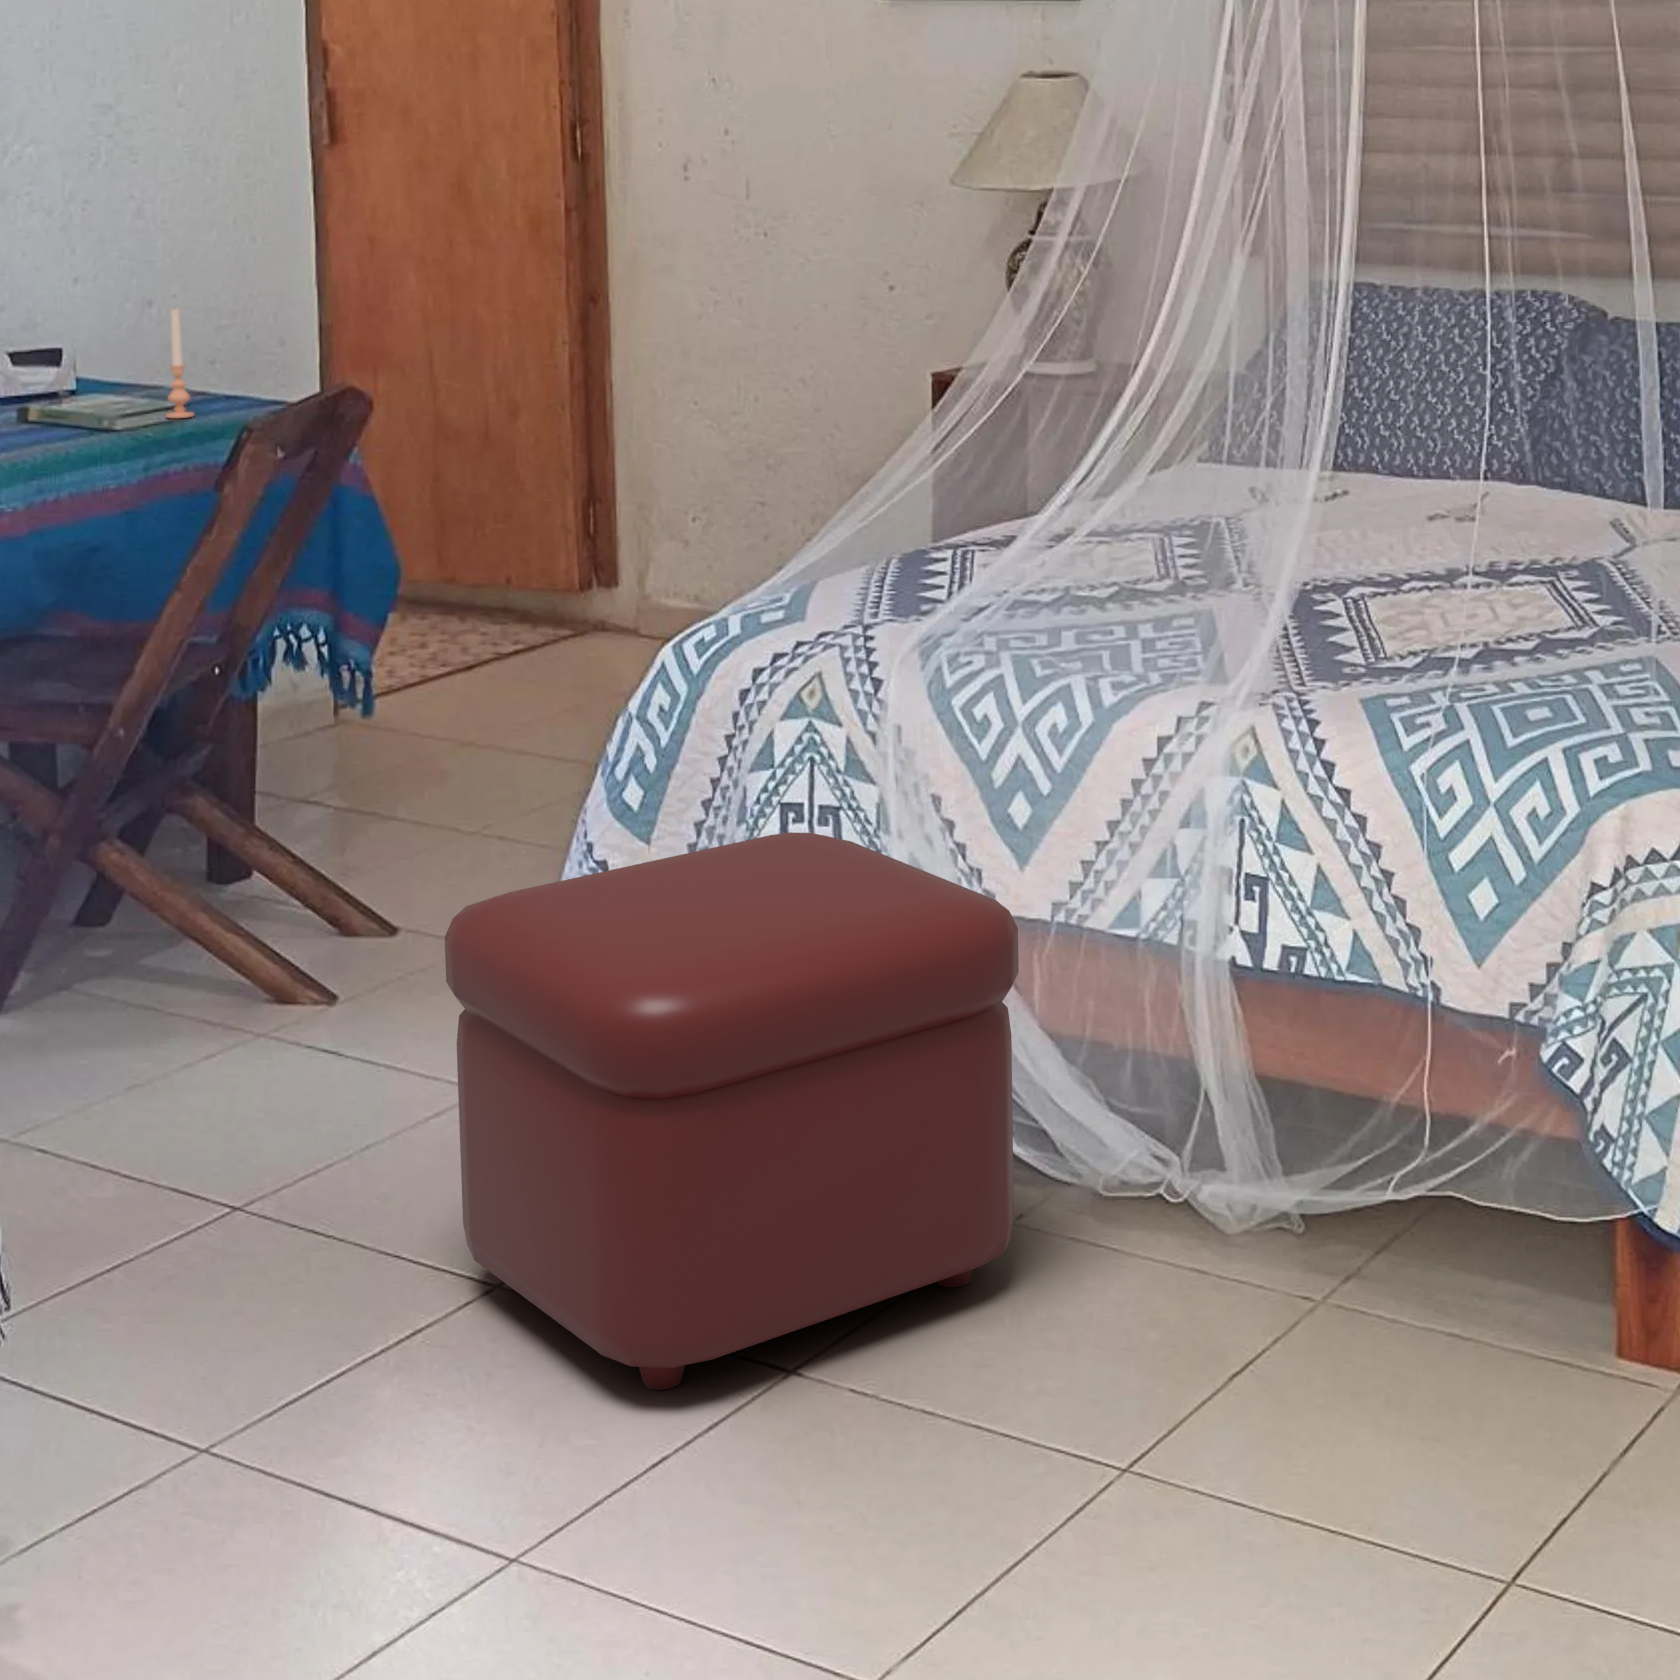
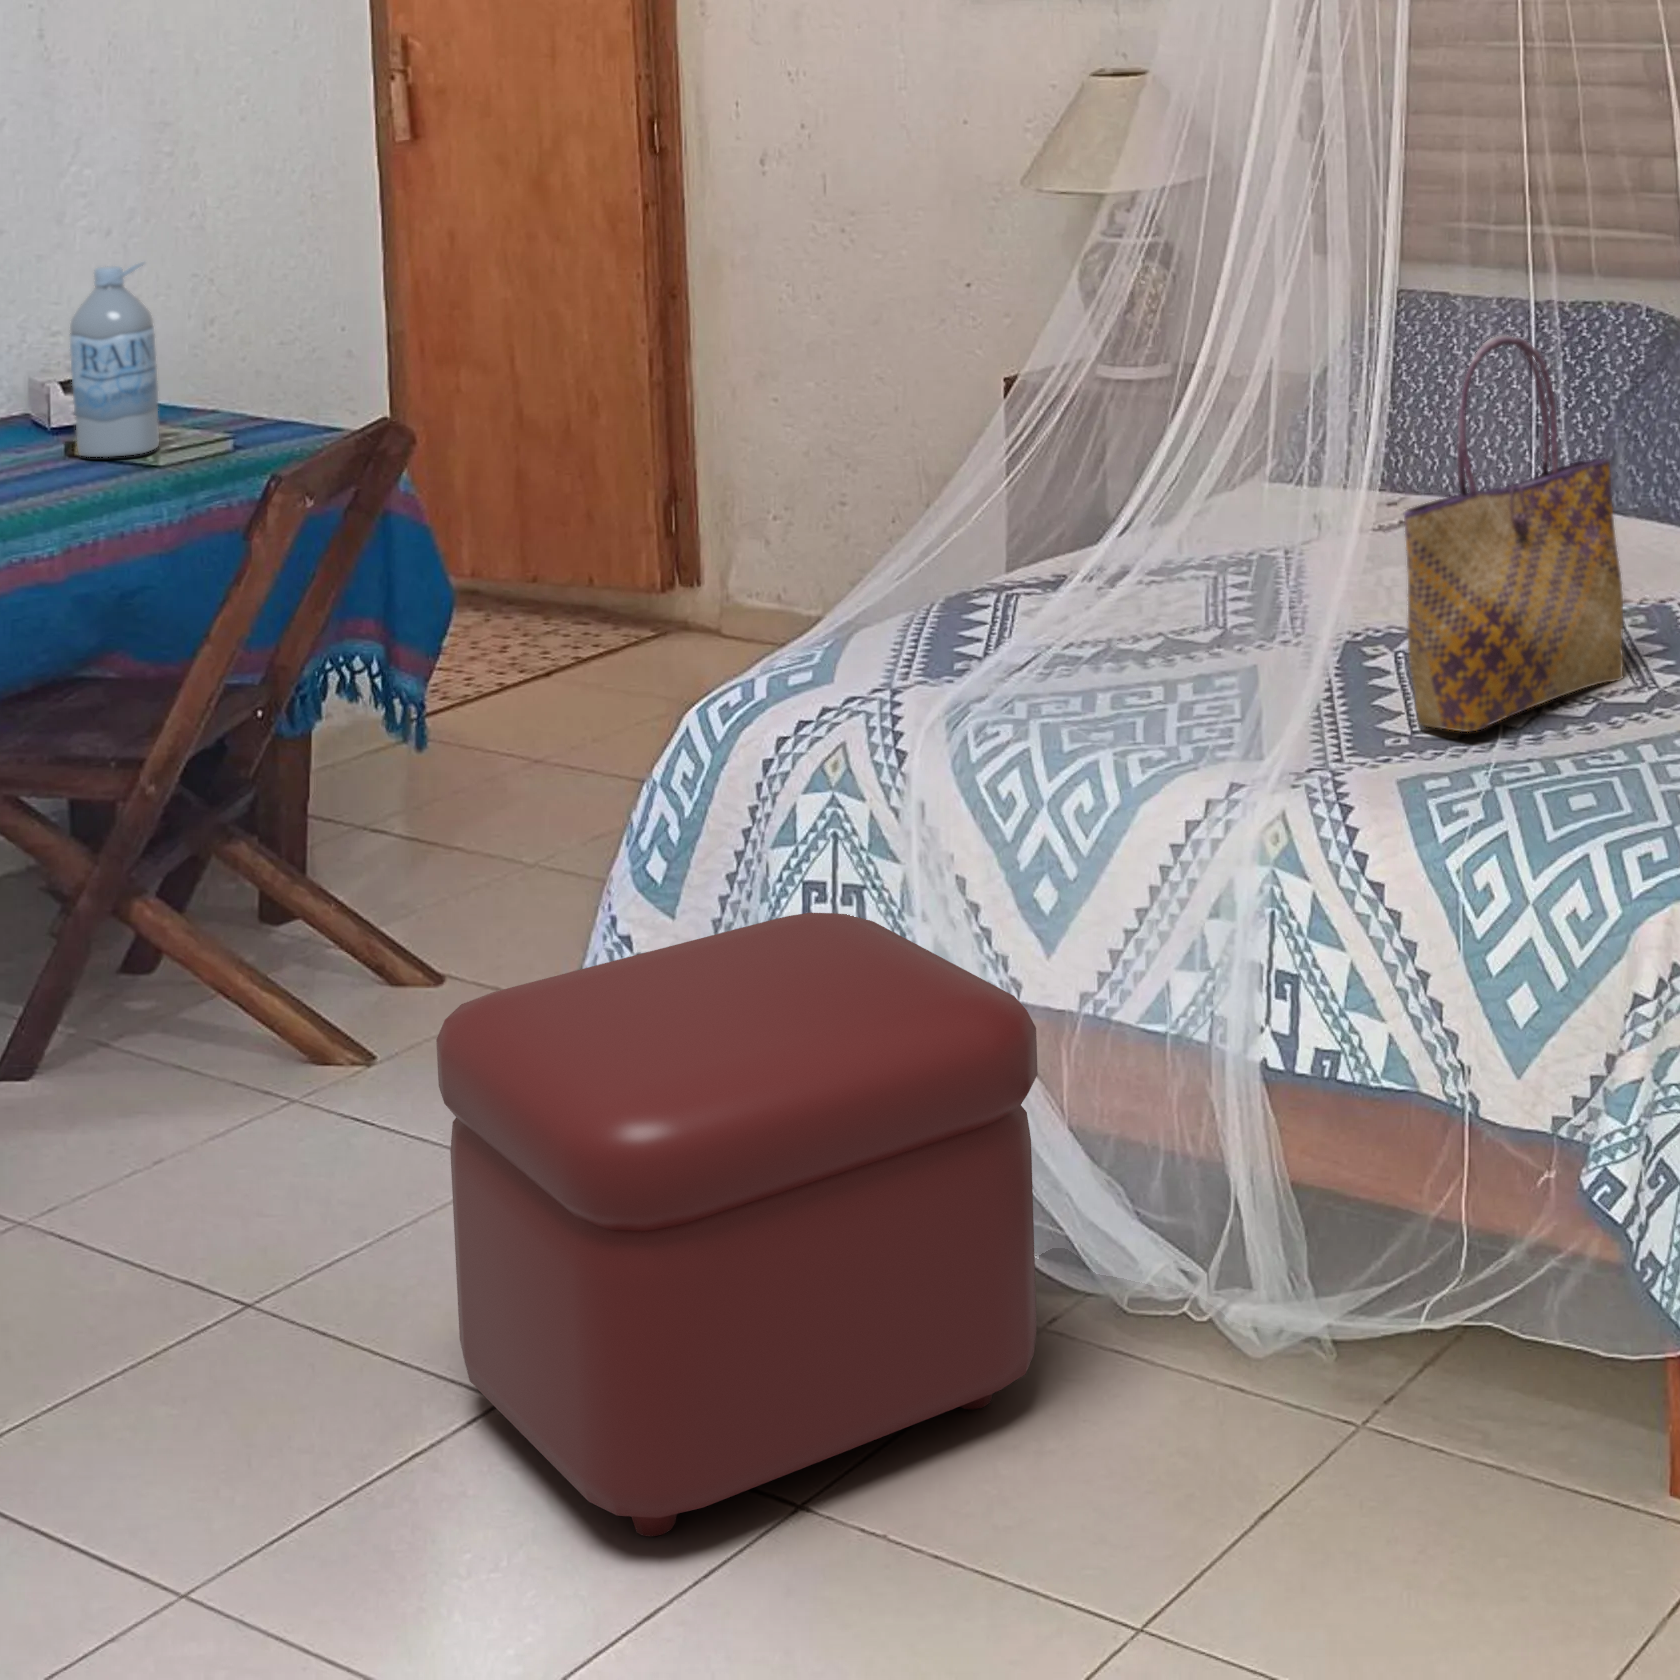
water bottle: none [24,231,112,425] -> present [70,262,159,457]
tote bag: none [1368,287,1567,658] -> present [1404,335,1623,732]
candle: present [166,309,194,418] -> none [214,337,243,450]

